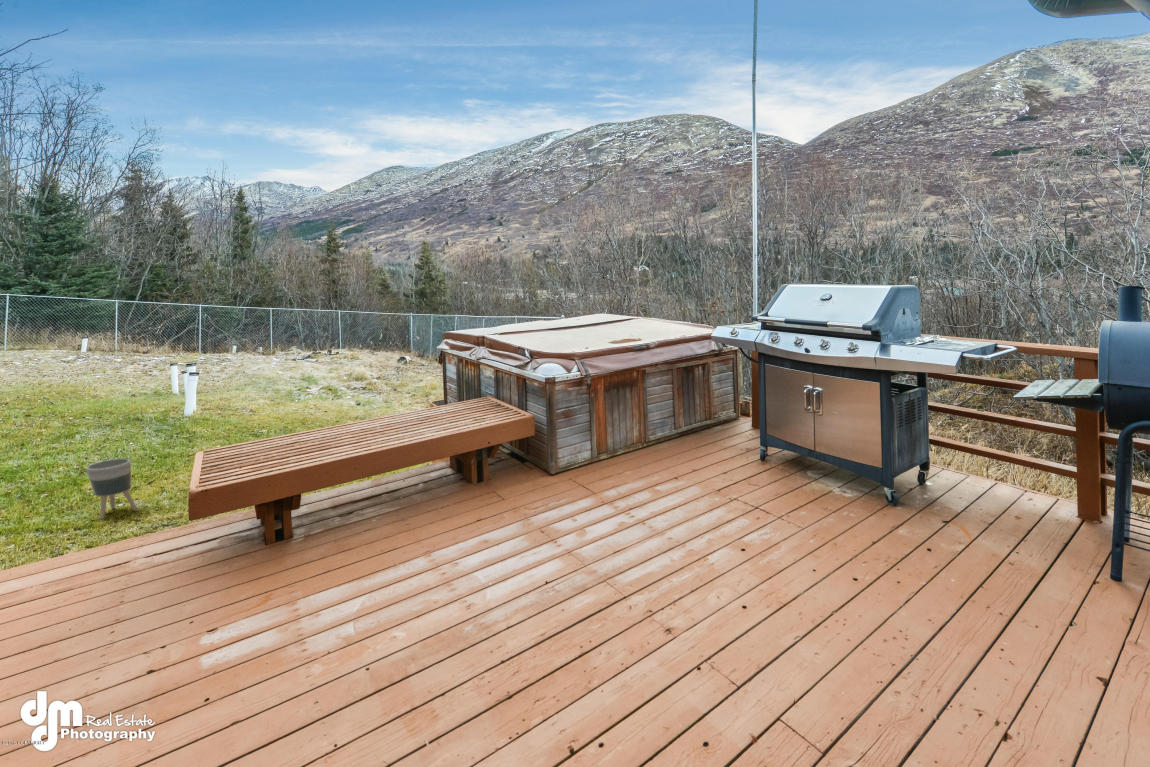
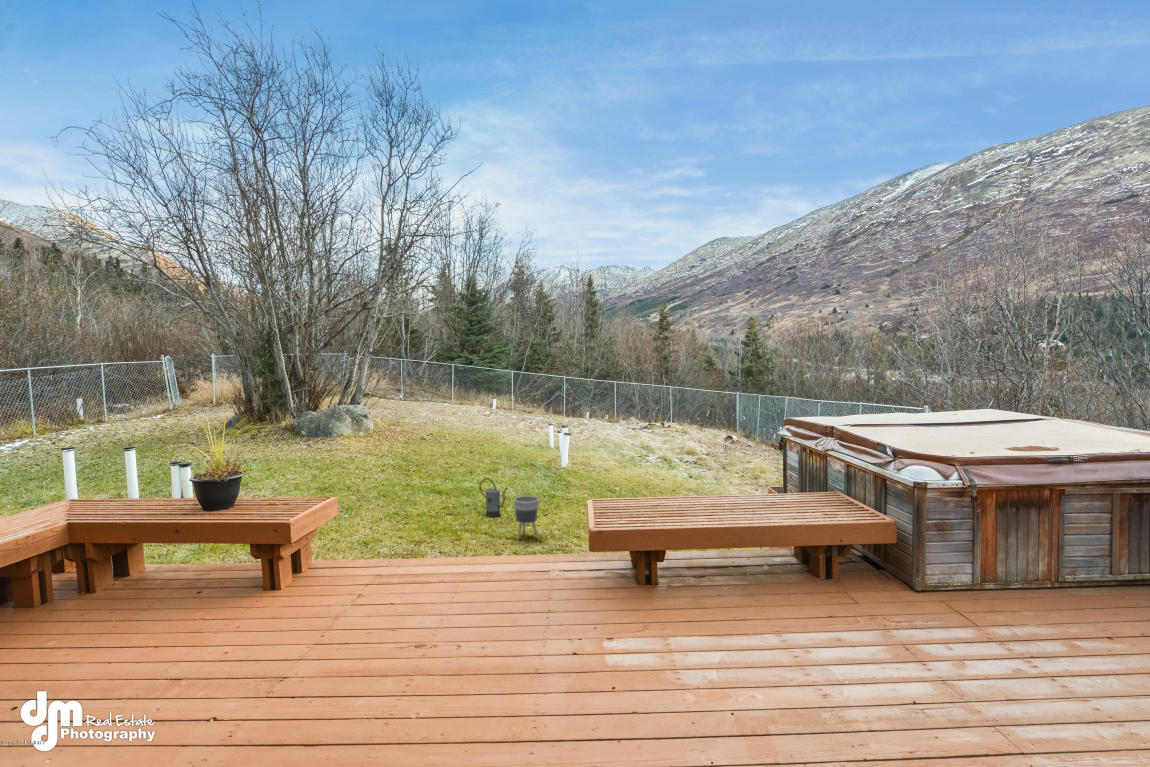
watering can: none [29,446,81,497] -> present [479,478,507,517]

